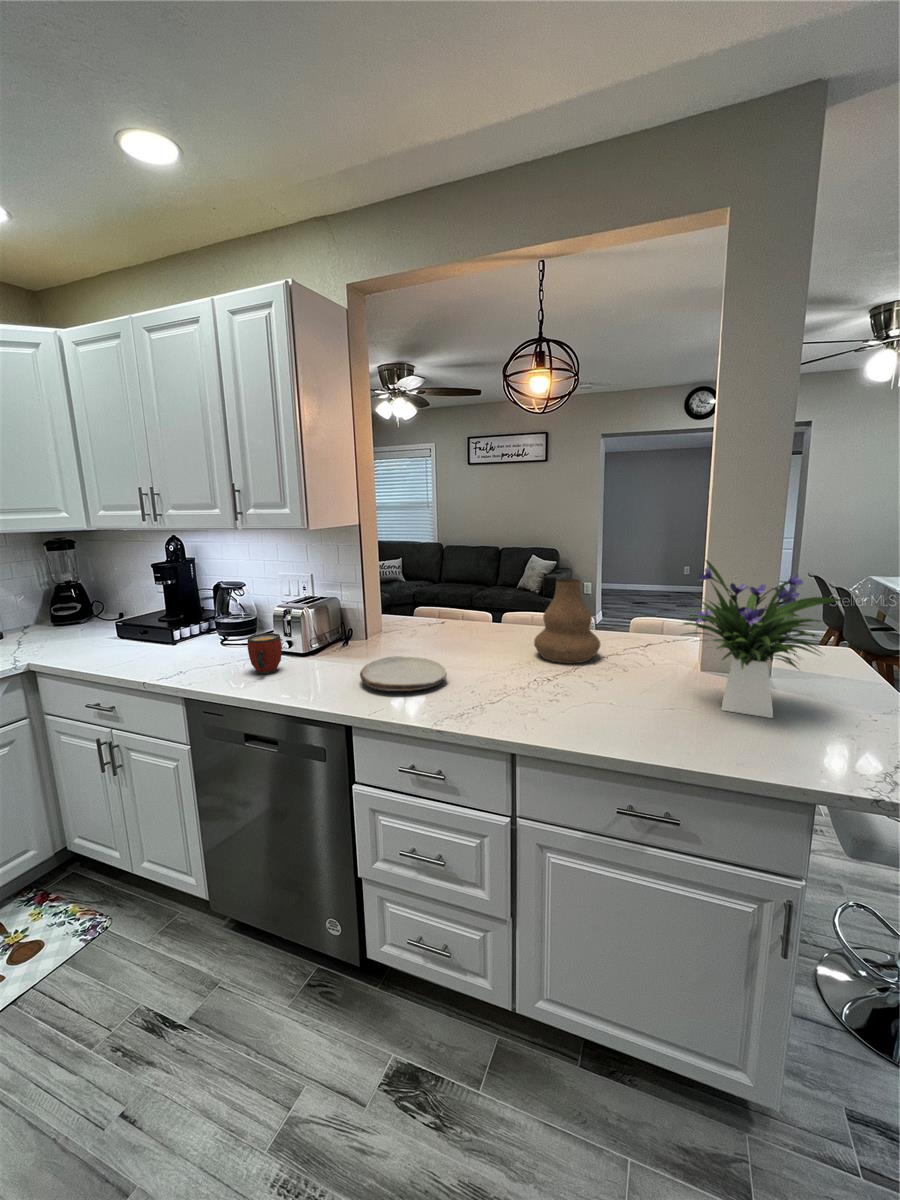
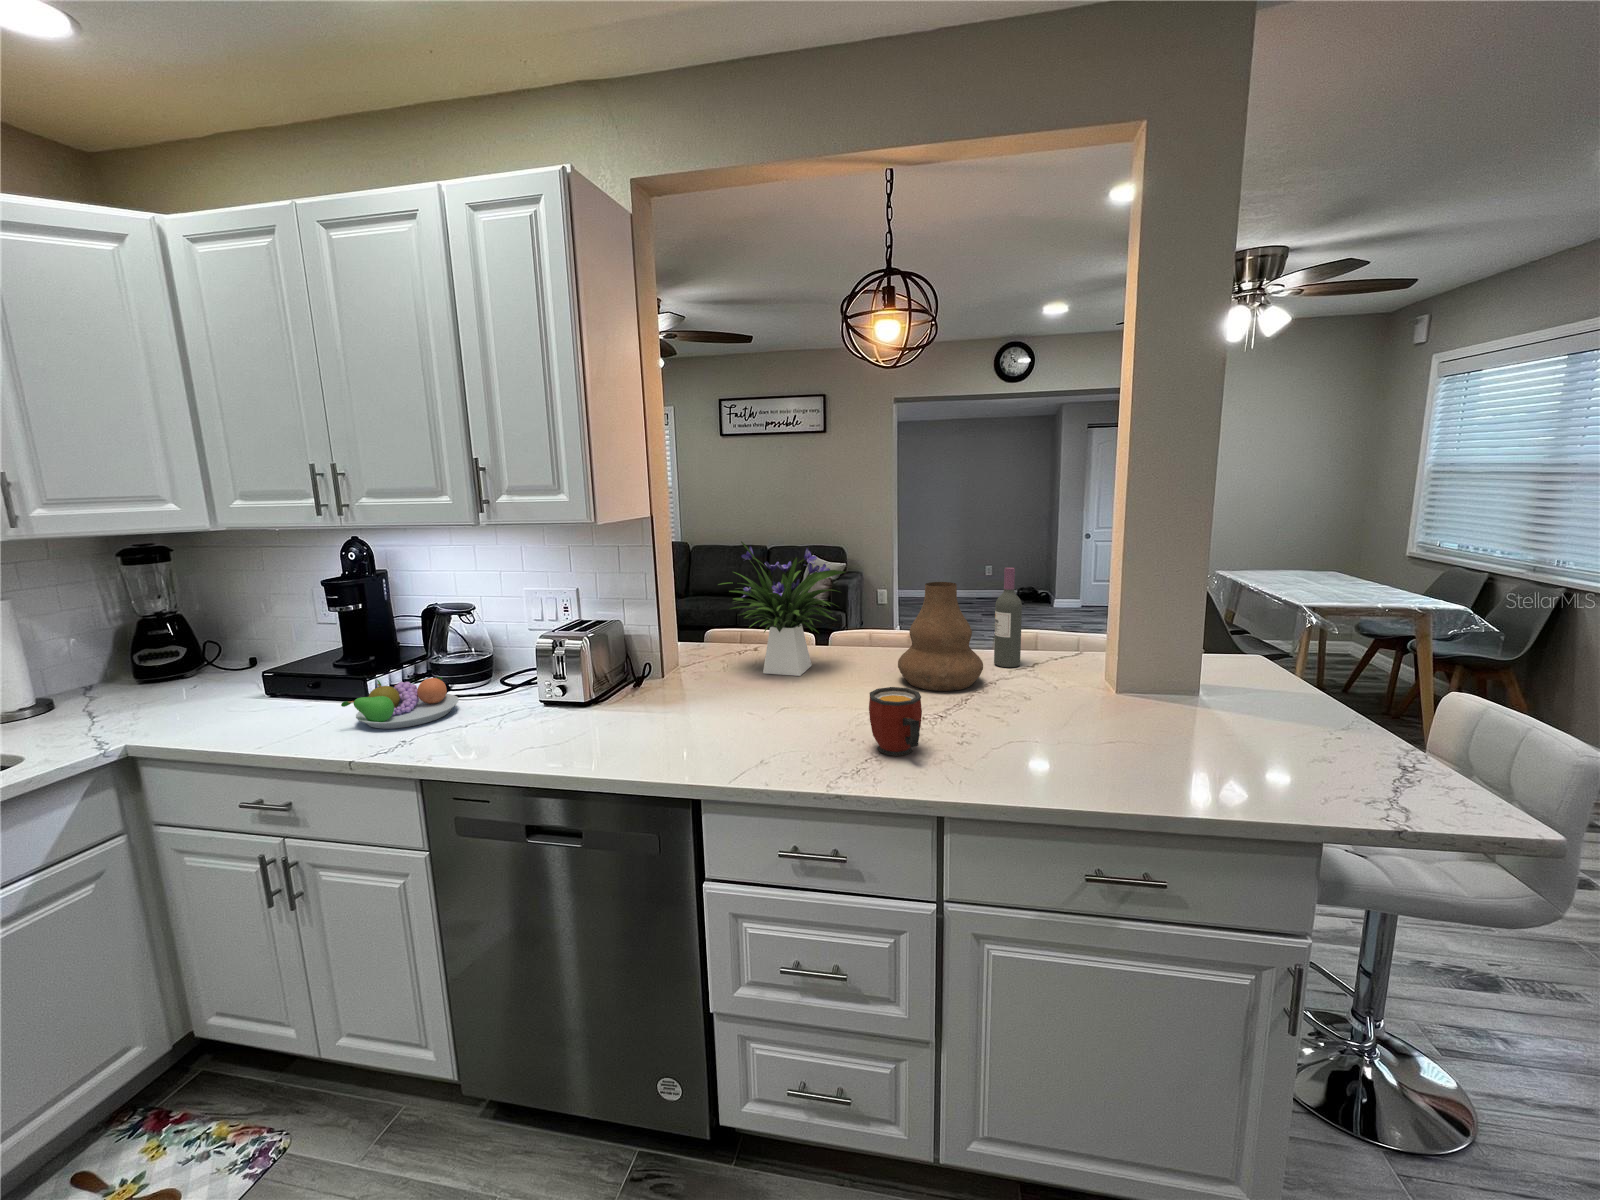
flower arrangement: present [683,560,841,718] -> present [718,541,845,676]
wine bottle: none [619,570,642,649] -> present [994,567,1022,667]
fruit bowl: none [149,631,225,663] -> present [341,677,459,729]
mug: present [247,633,282,674] -> present [869,687,922,756]
plate: present [360,656,447,691] -> none [690,696,811,745]

